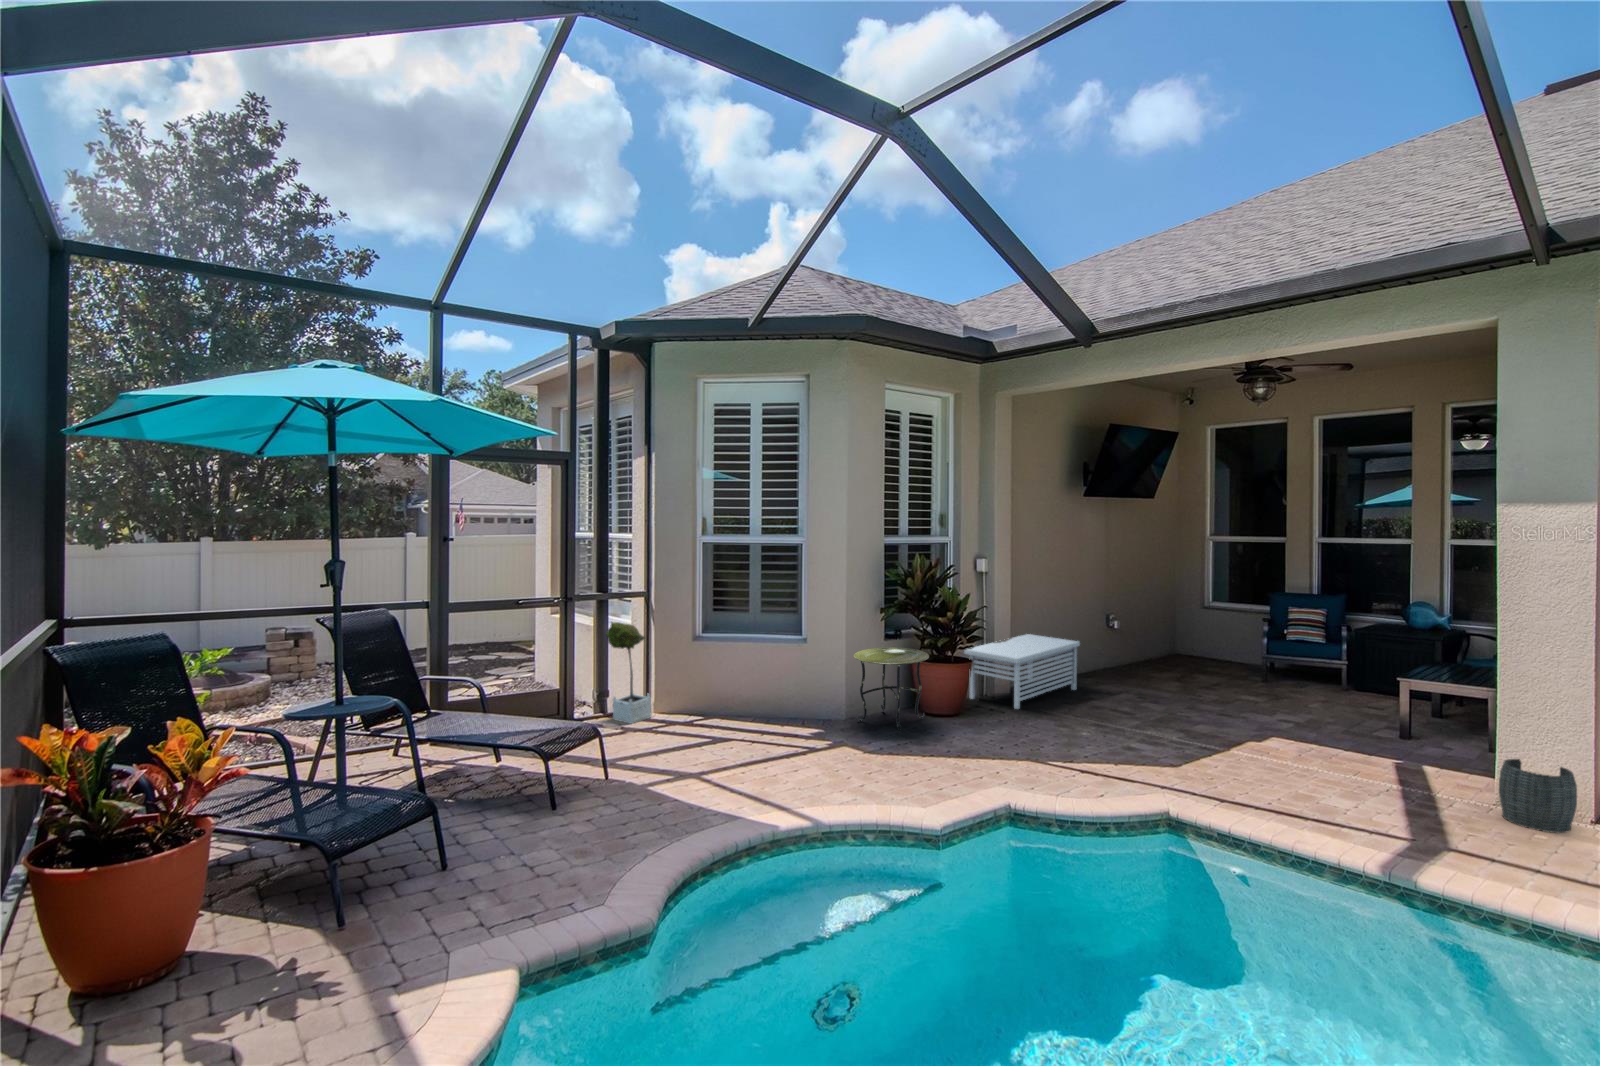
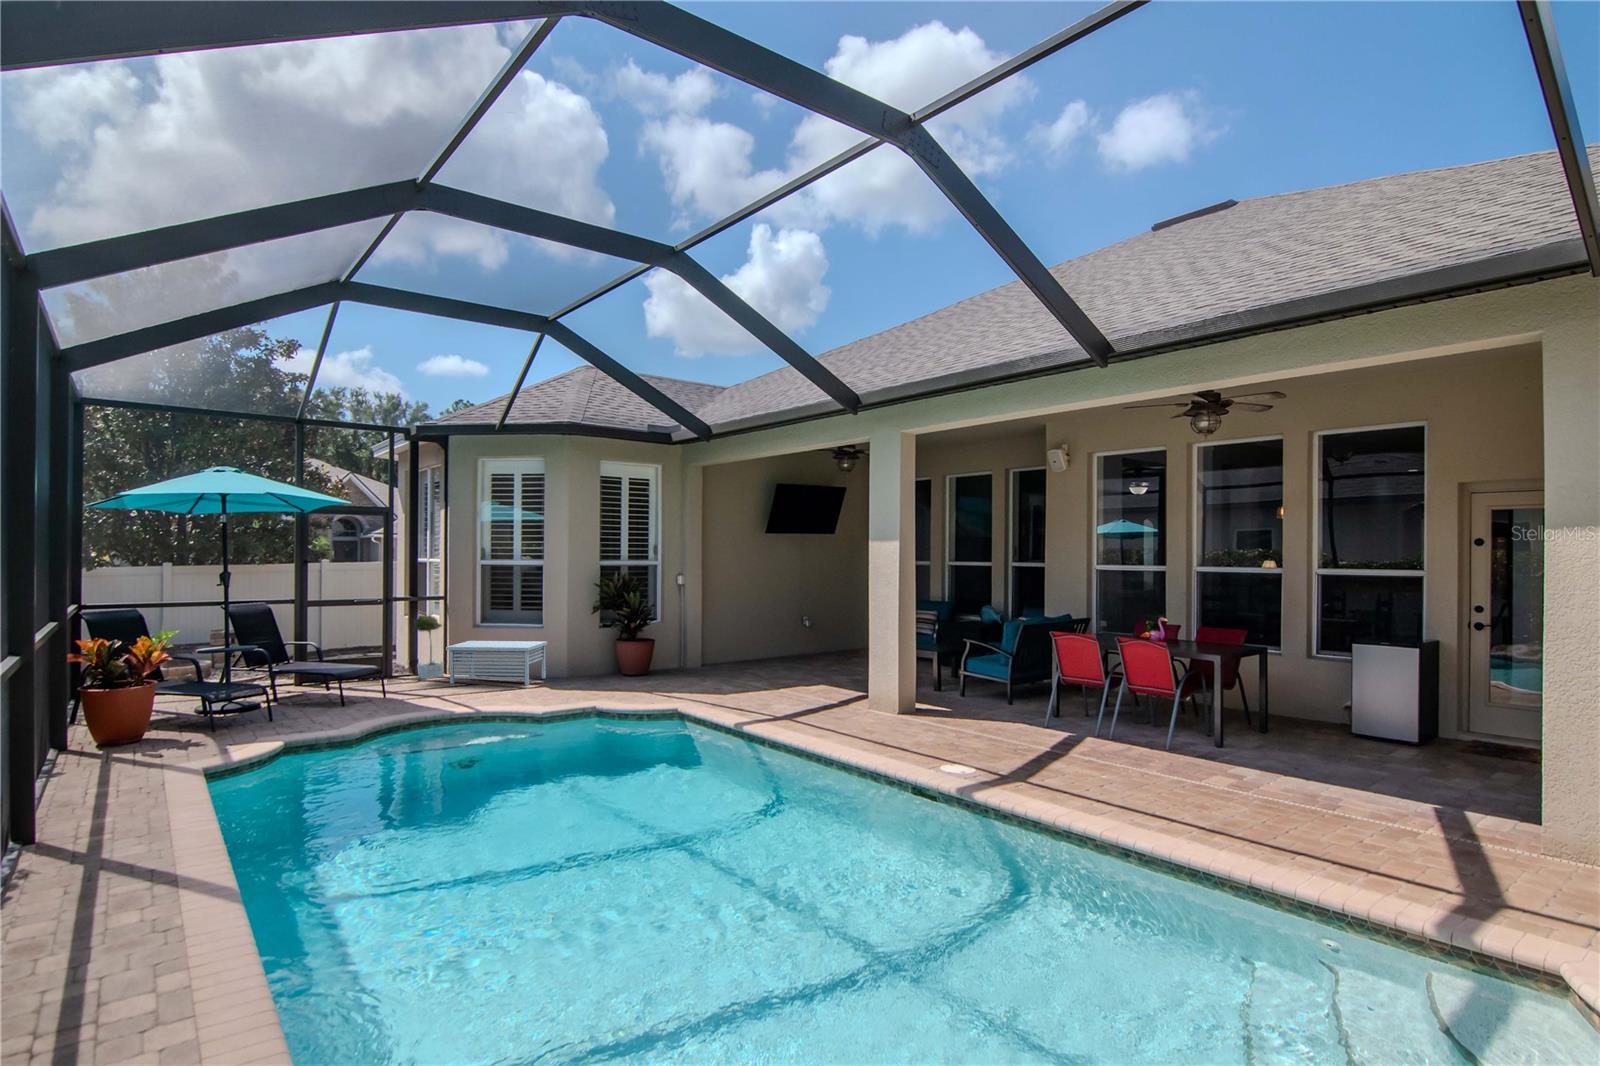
storage bench: present [964,634,1080,709] -> present [446,641,547,685]
side table: present [854,648,929,730] -> none [569,634,619,683]
woven basket: present [1499,759,1577,833] -> none [849,681,879,716]

